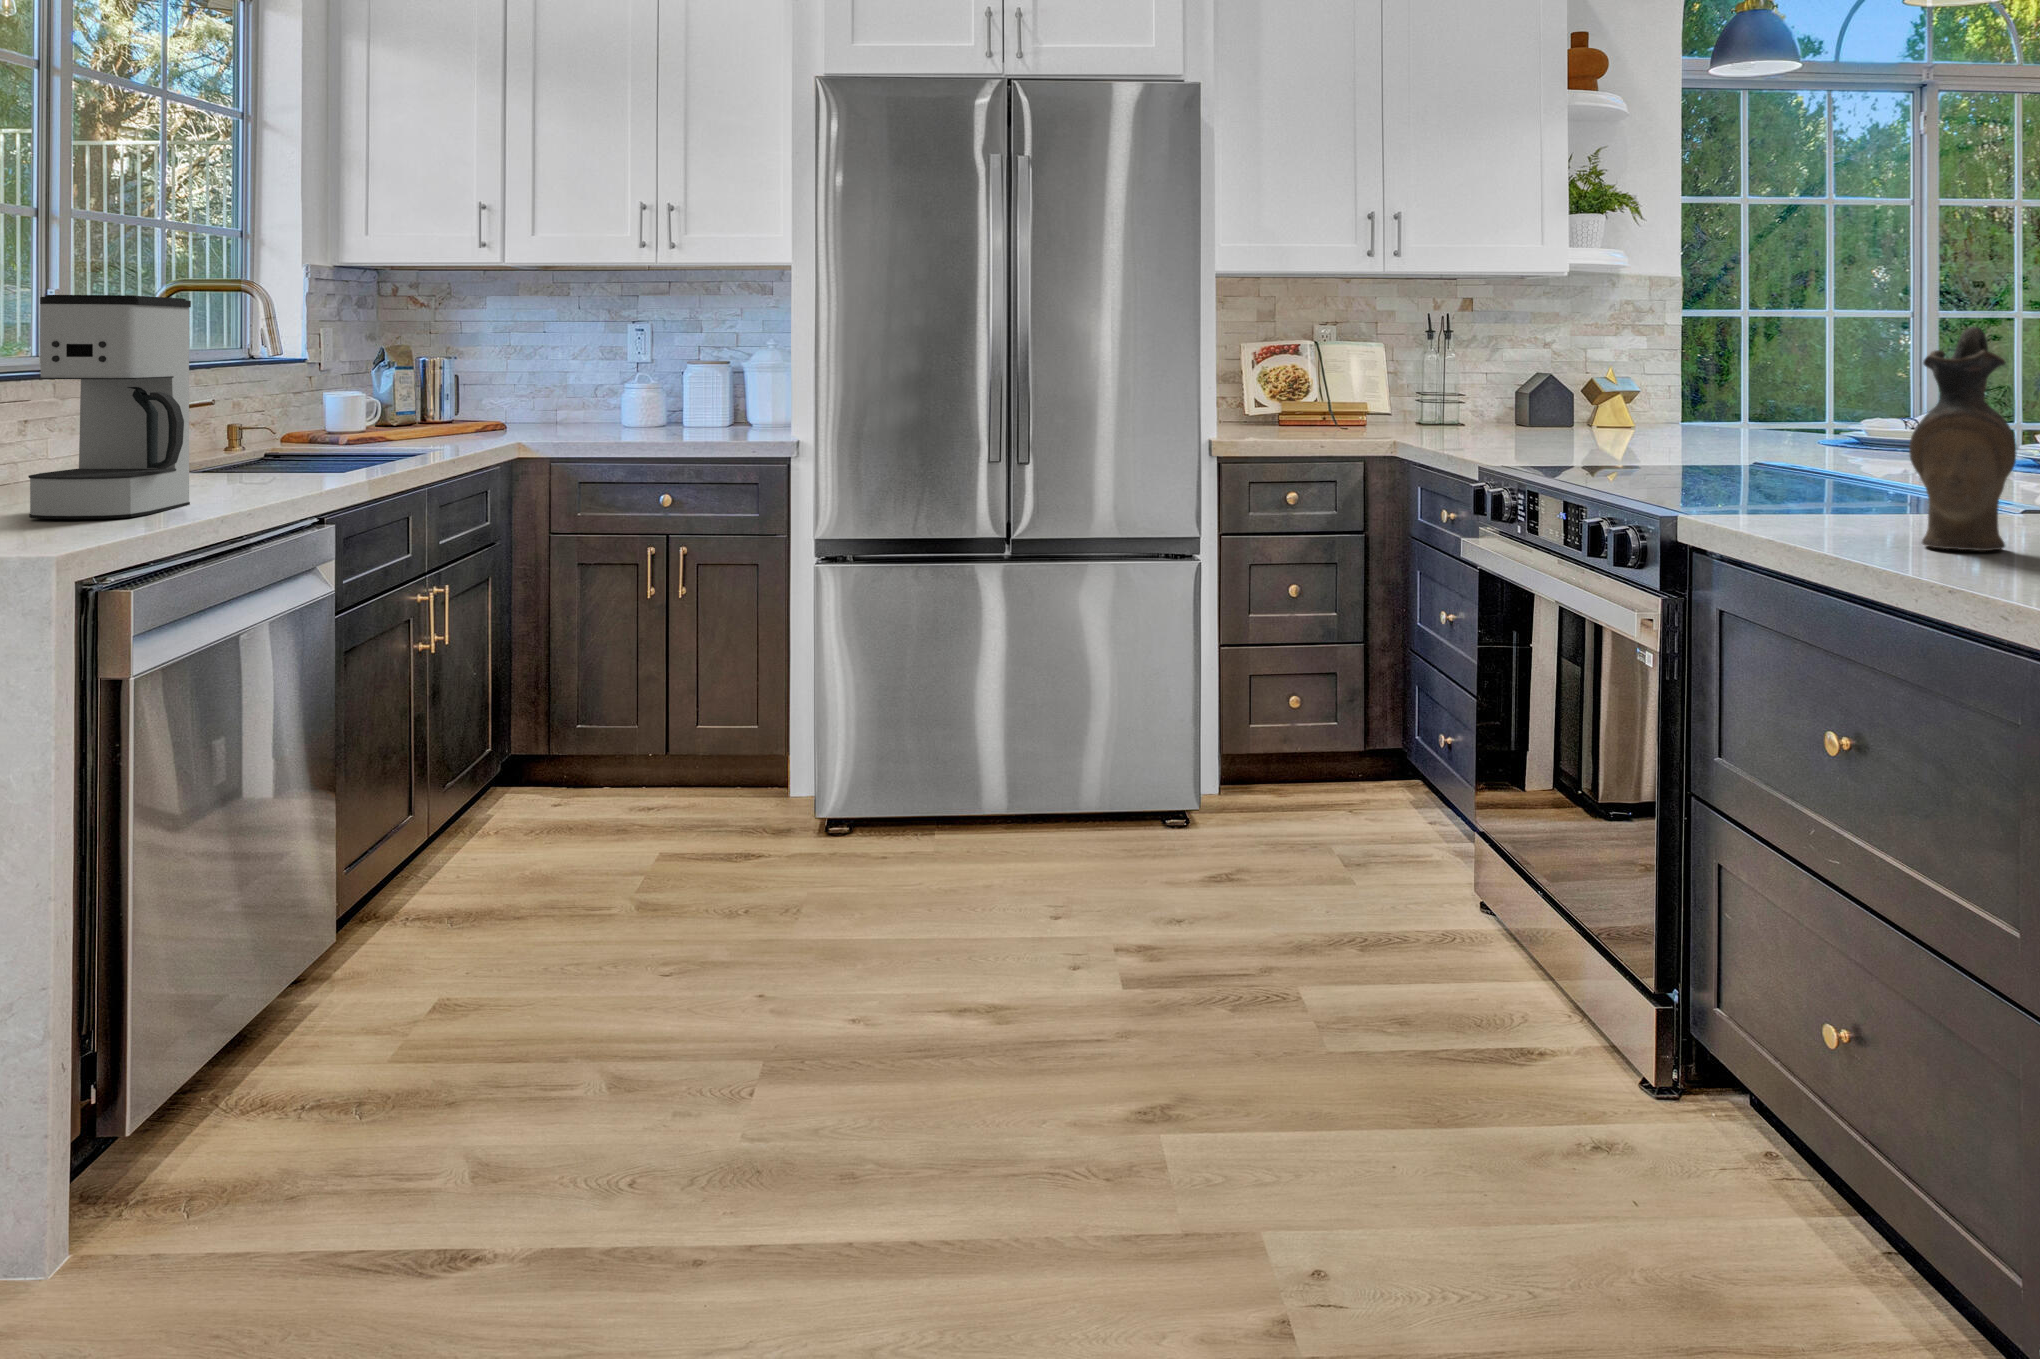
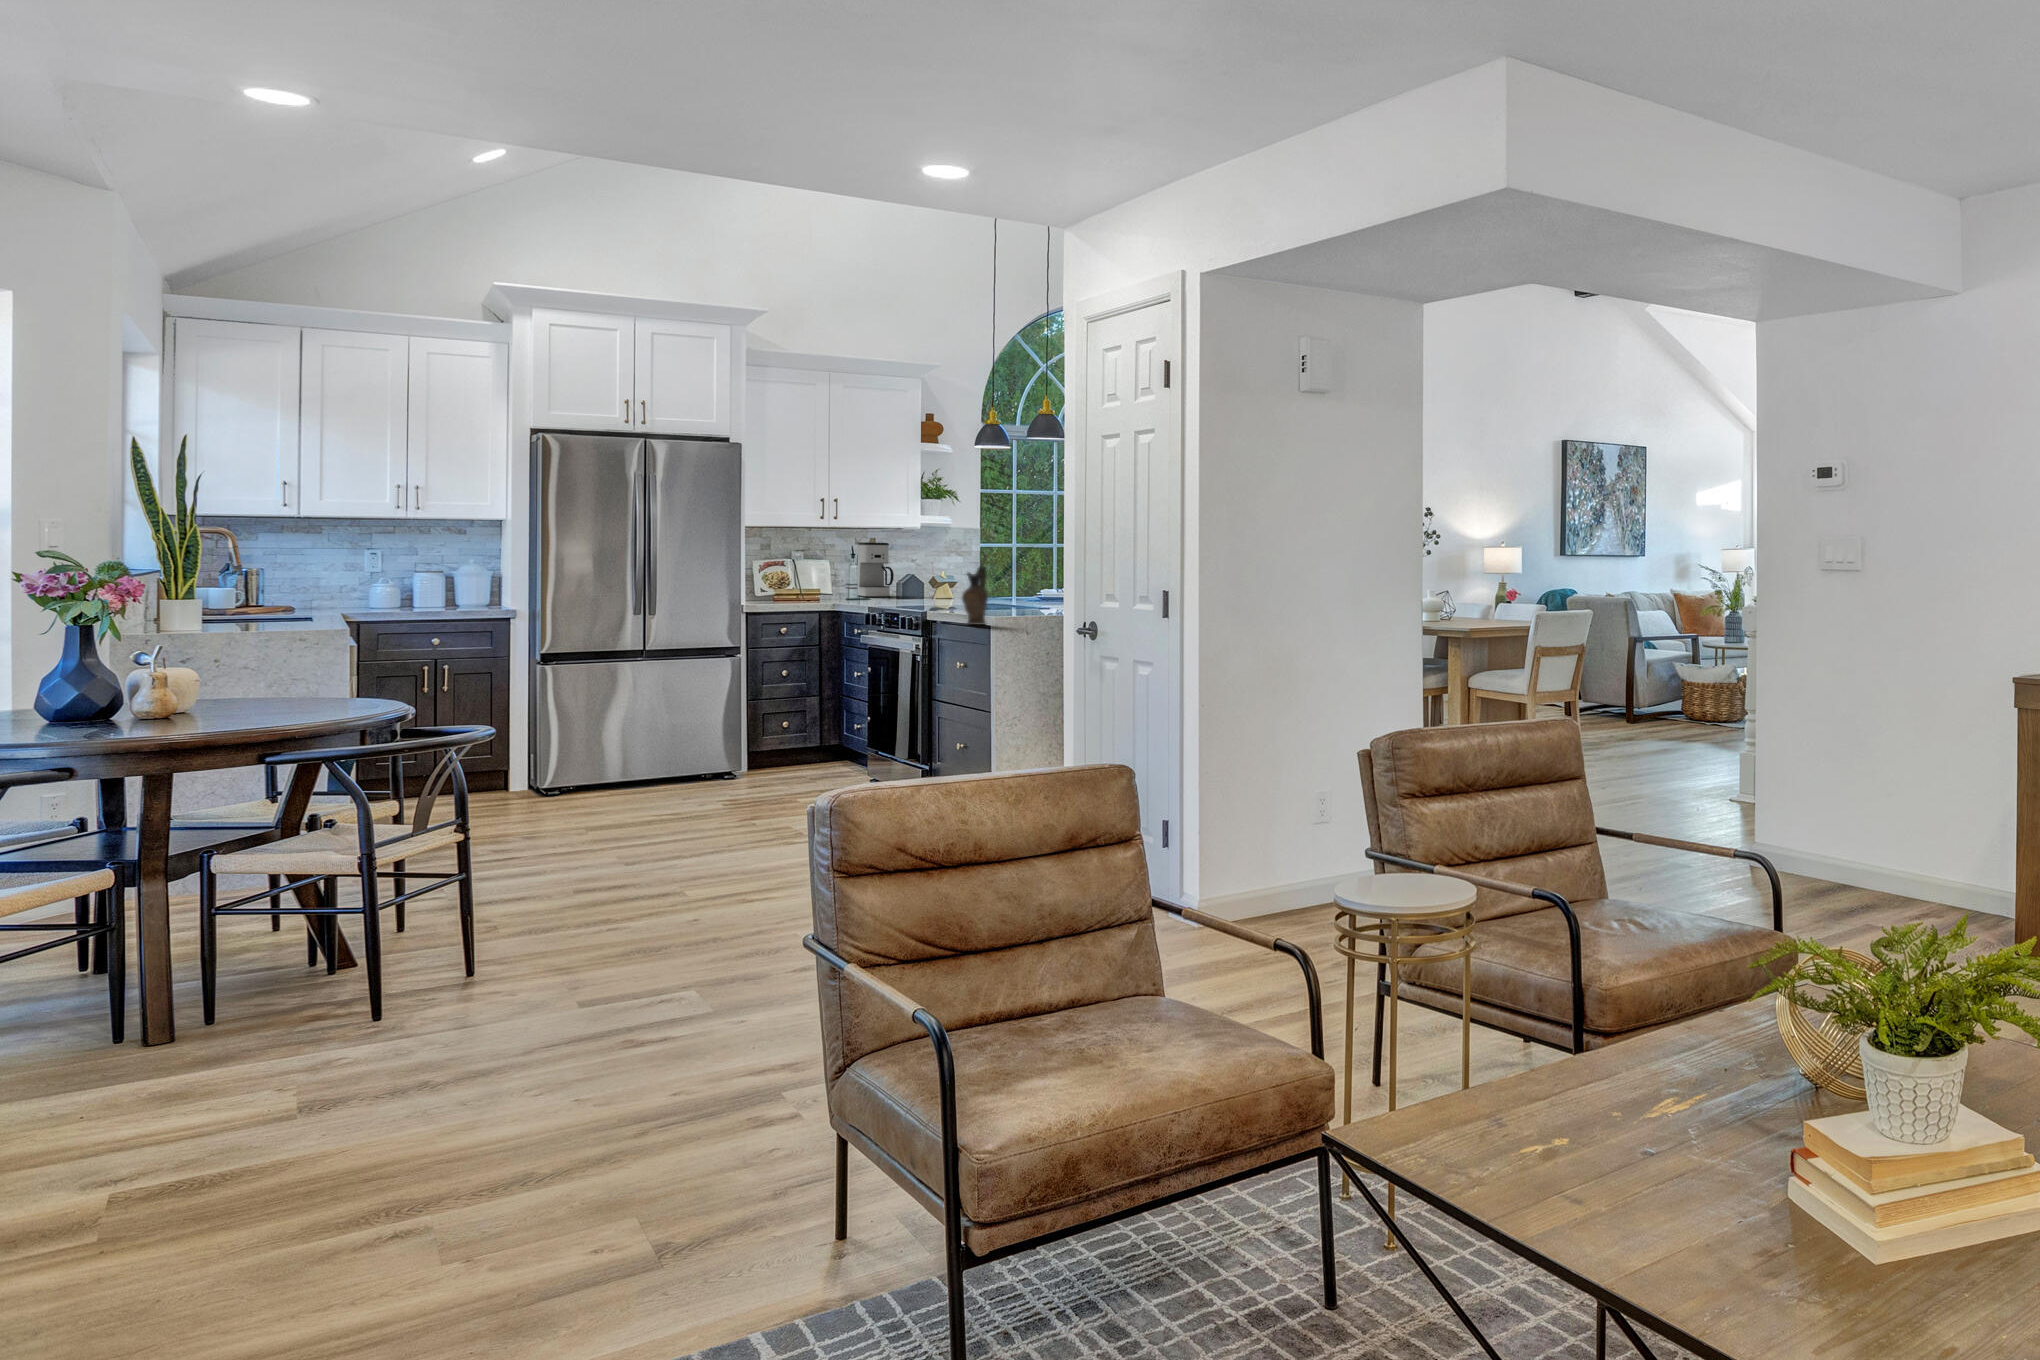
coffee maker: present [28,295,191,519] -> present [858,542,894,597]

